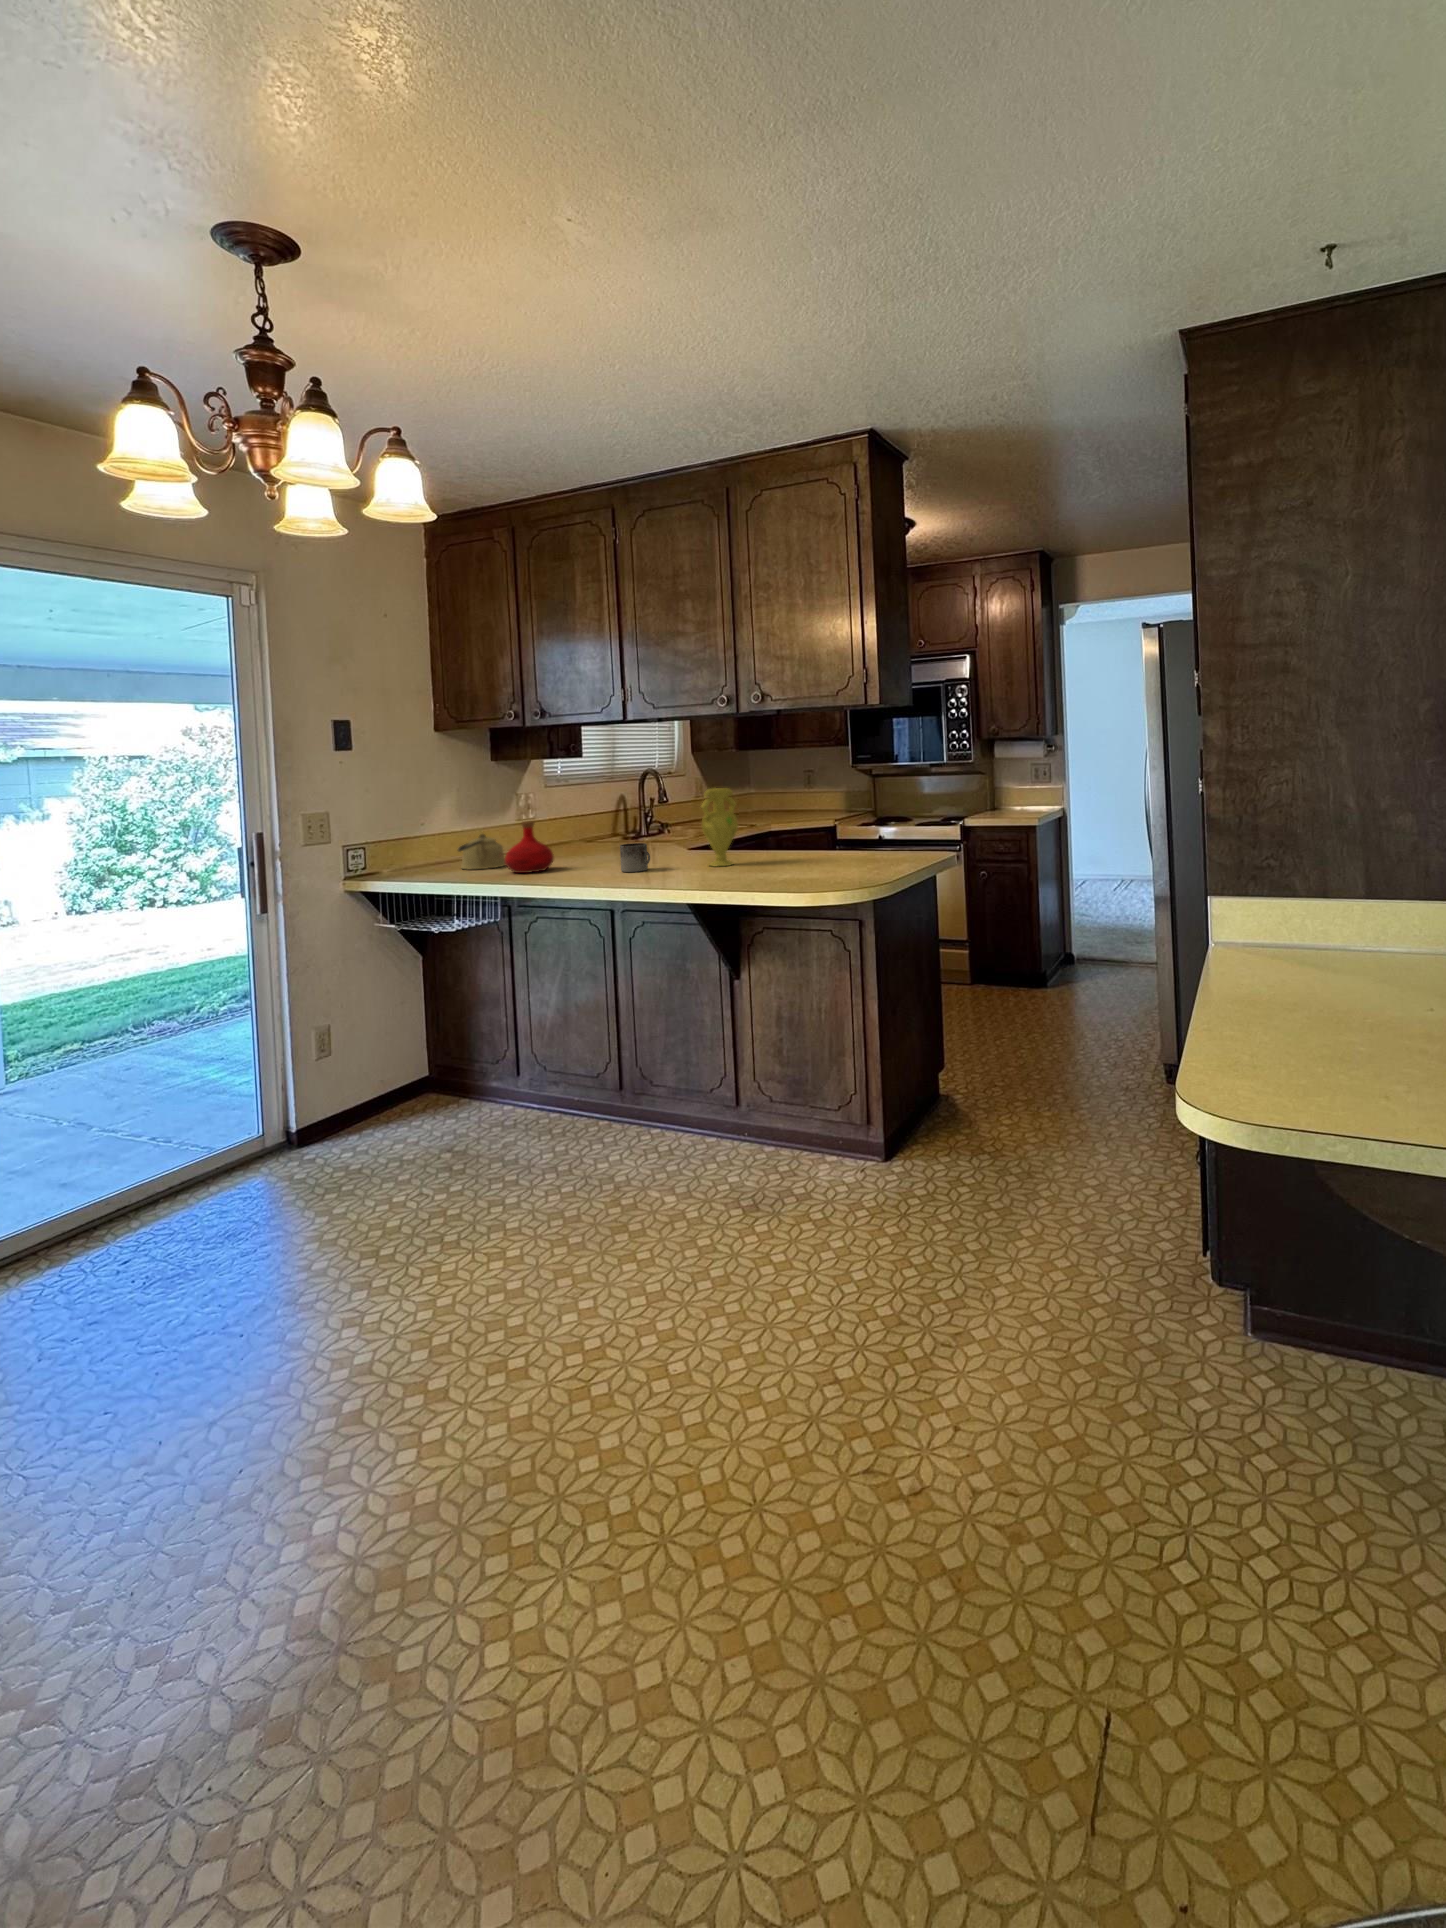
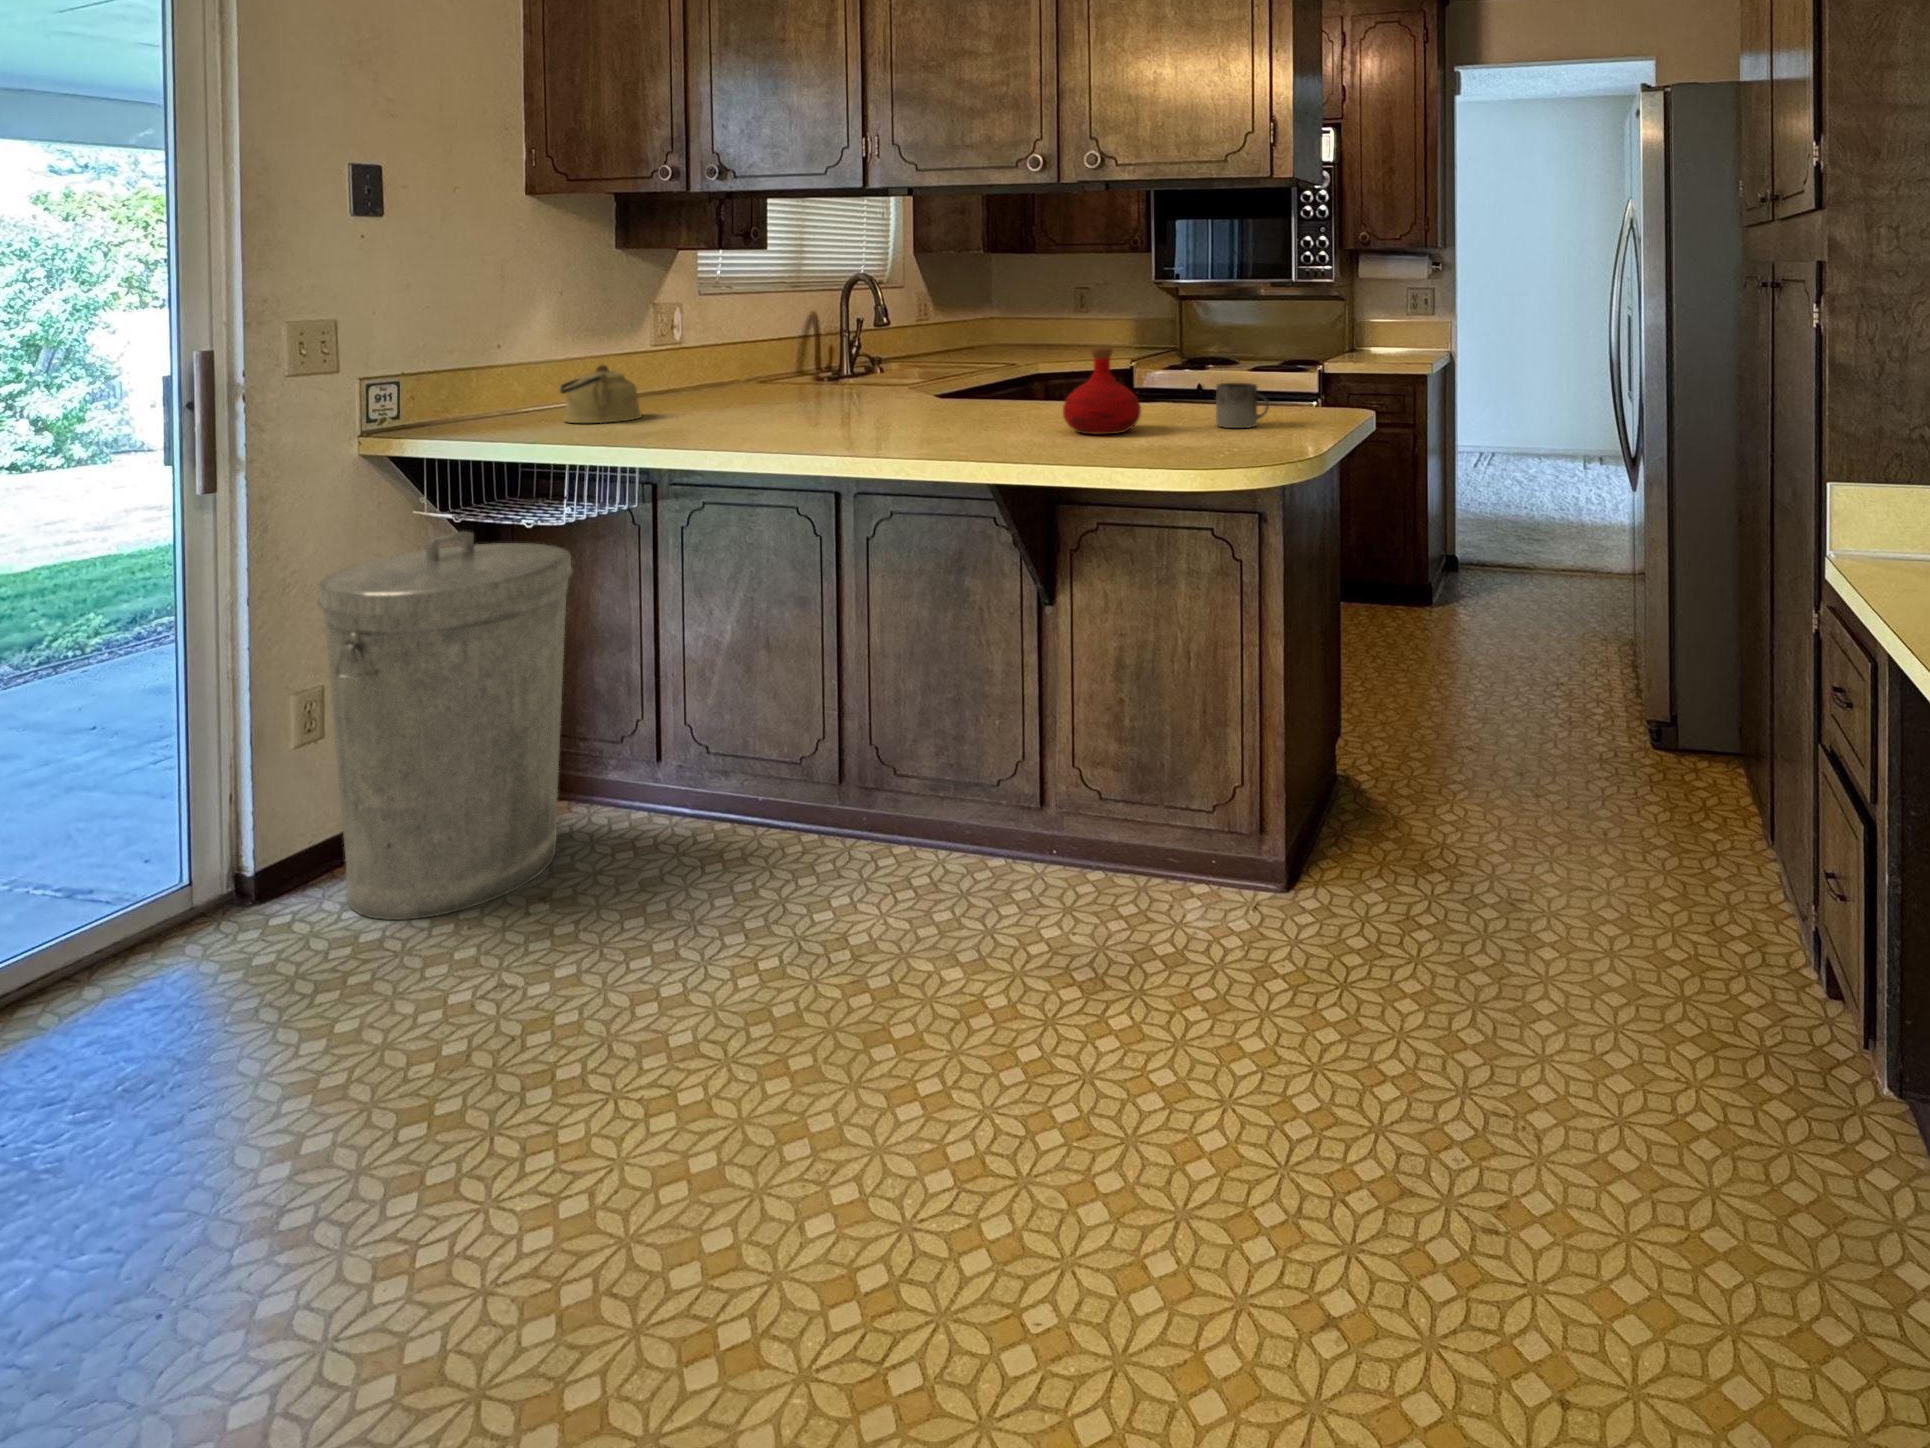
vase: present [701,788,738,866] -> none [981,303,1041,425]
bottle: present [505,821,554,873] -> present [1063,347,1141,435]
mug: present [620,843,650,872] -> present [1216,383,1269,428]
trash can: none [324,934,464,1158] -> present [317,531,573,920]

